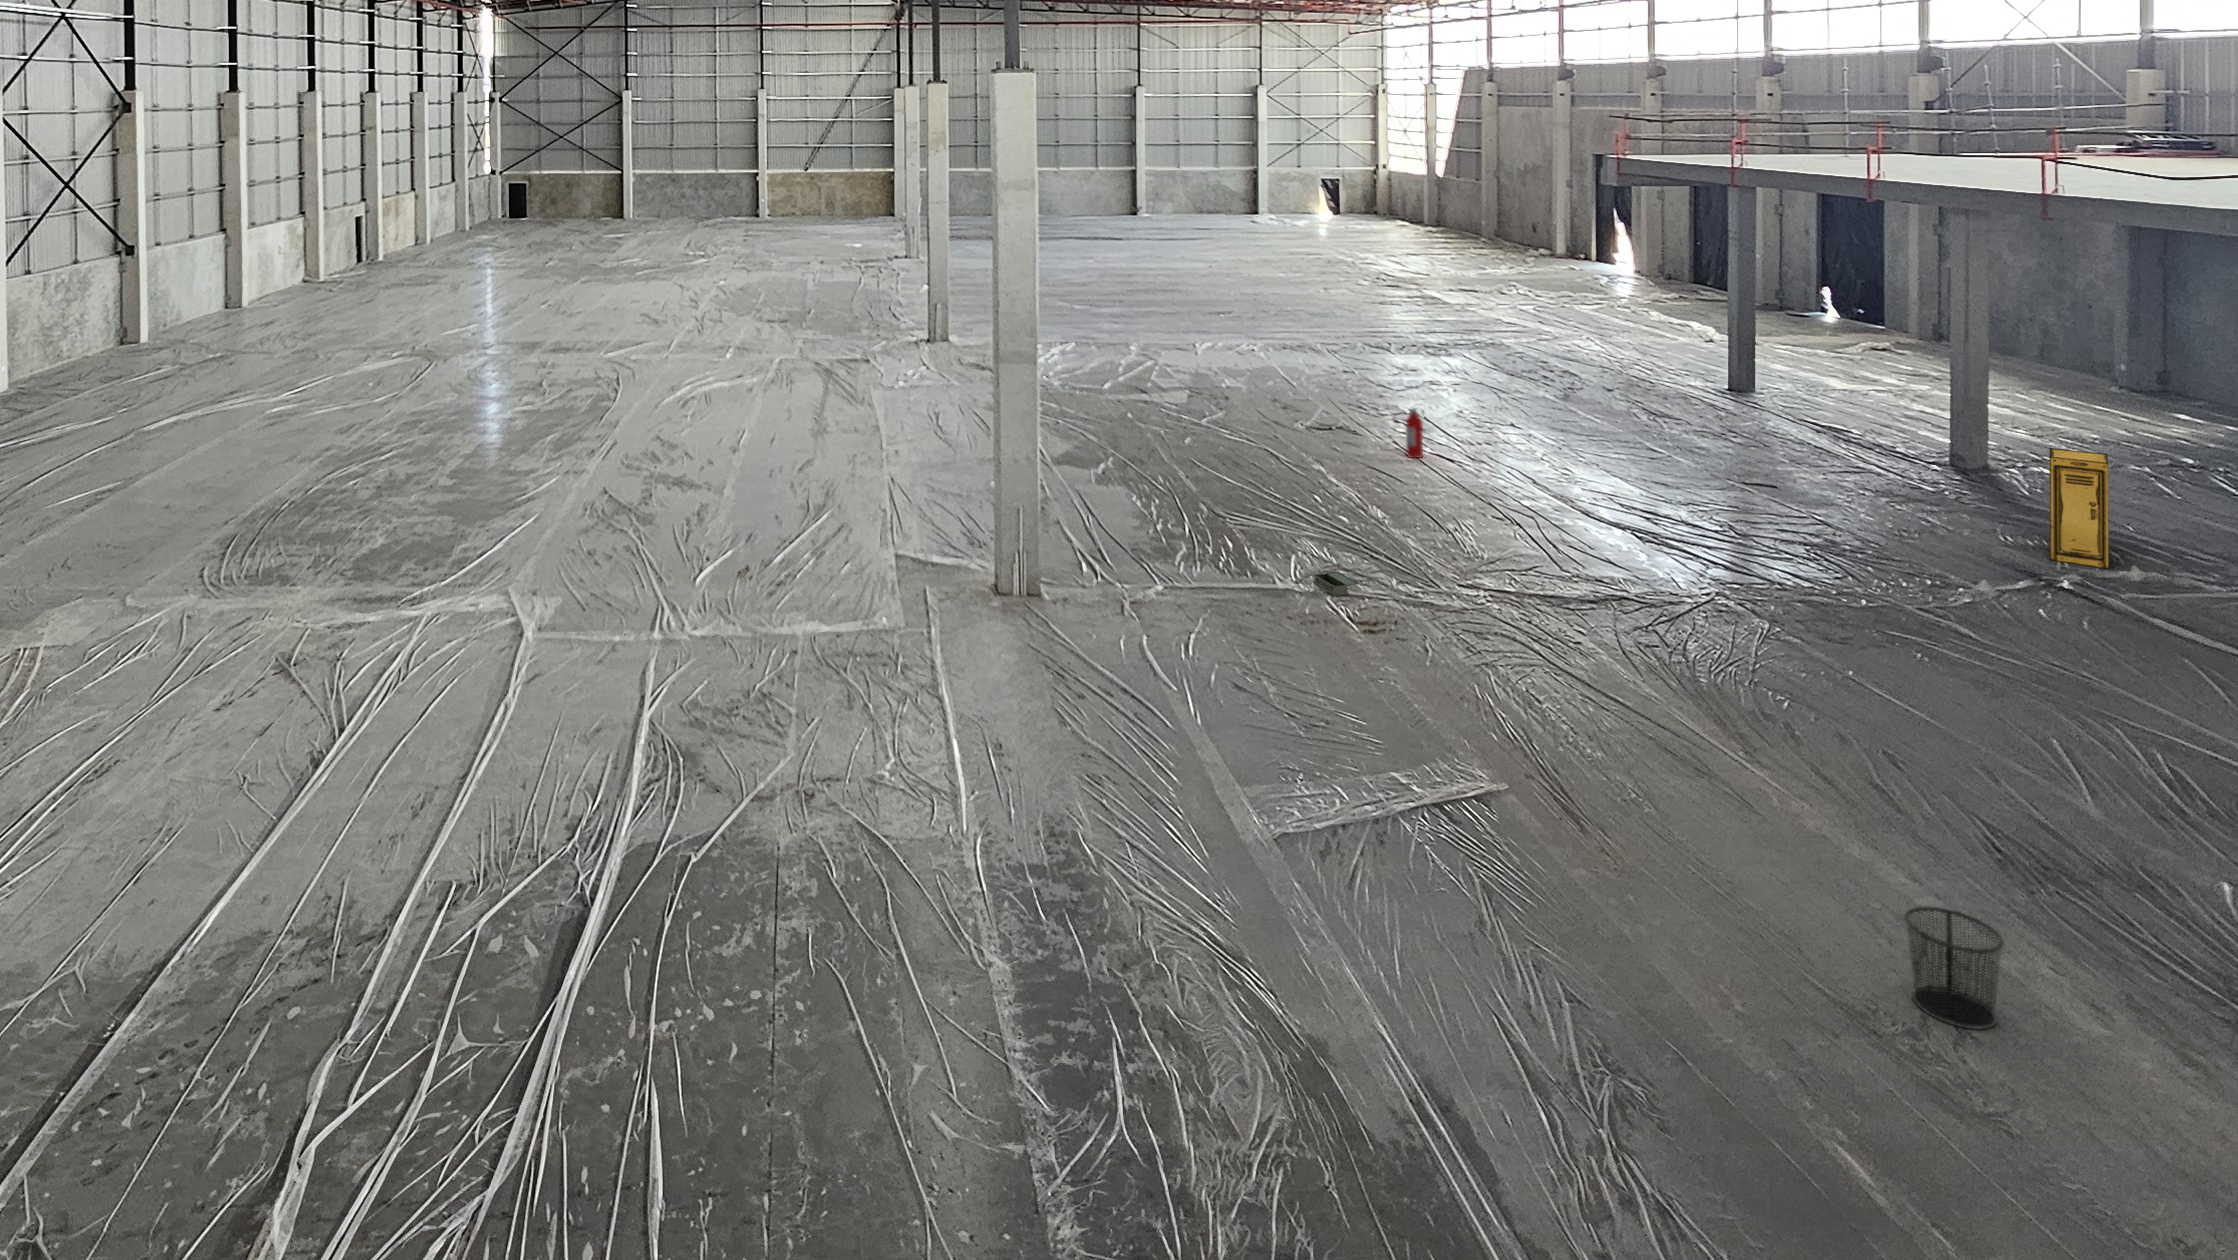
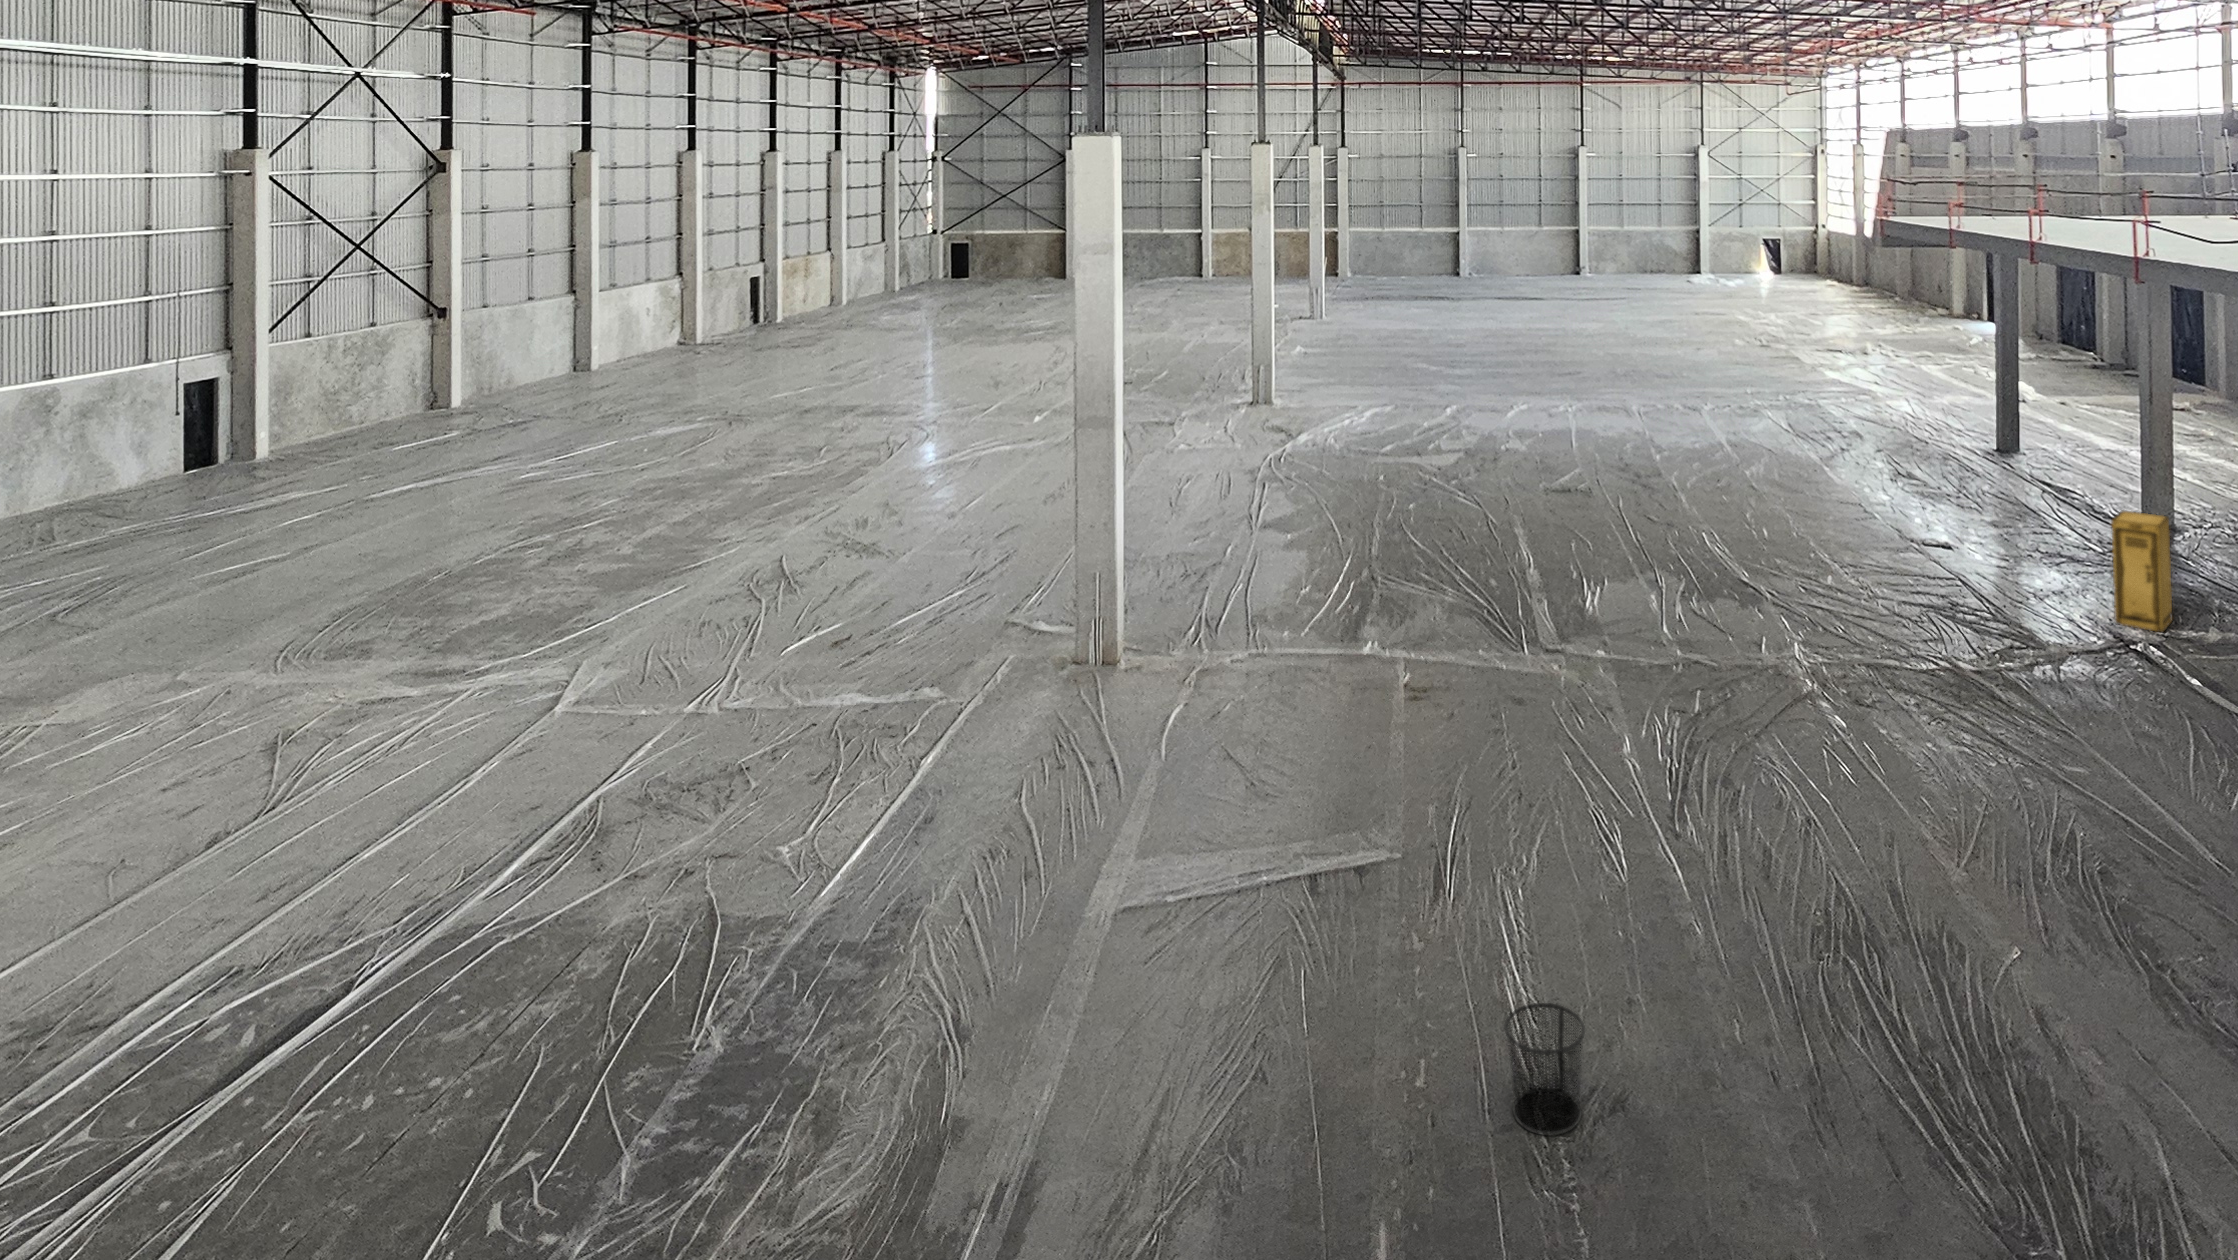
fire extinguisher: present [1406,409,1423,458] -> none [1590,470,1607,521]
toolbox: present [1315,572,1359,596] -> none [1363,641,1397,666]

